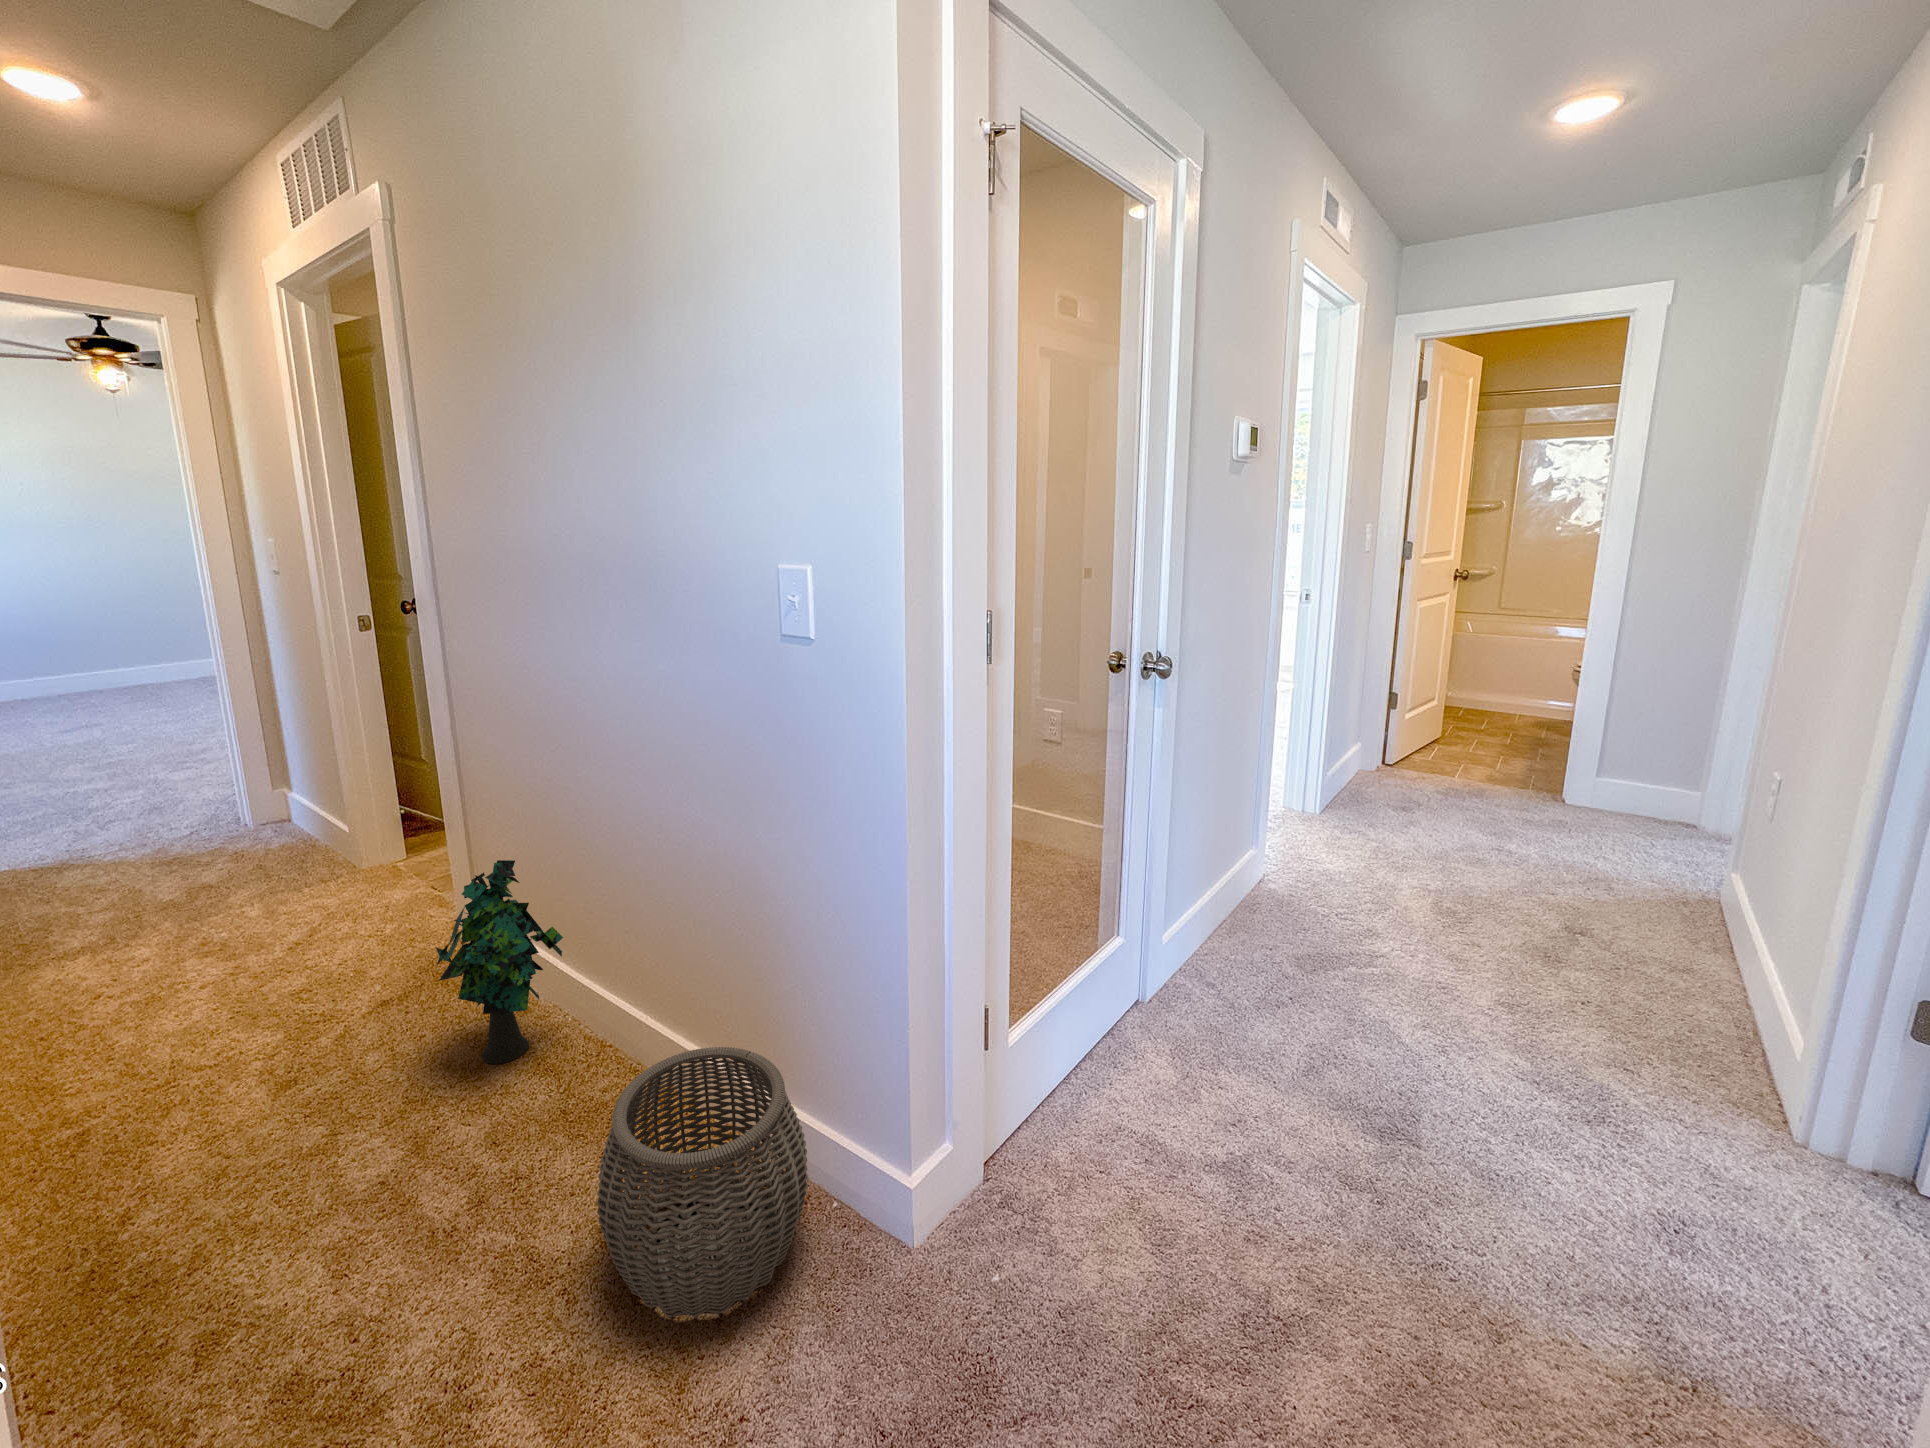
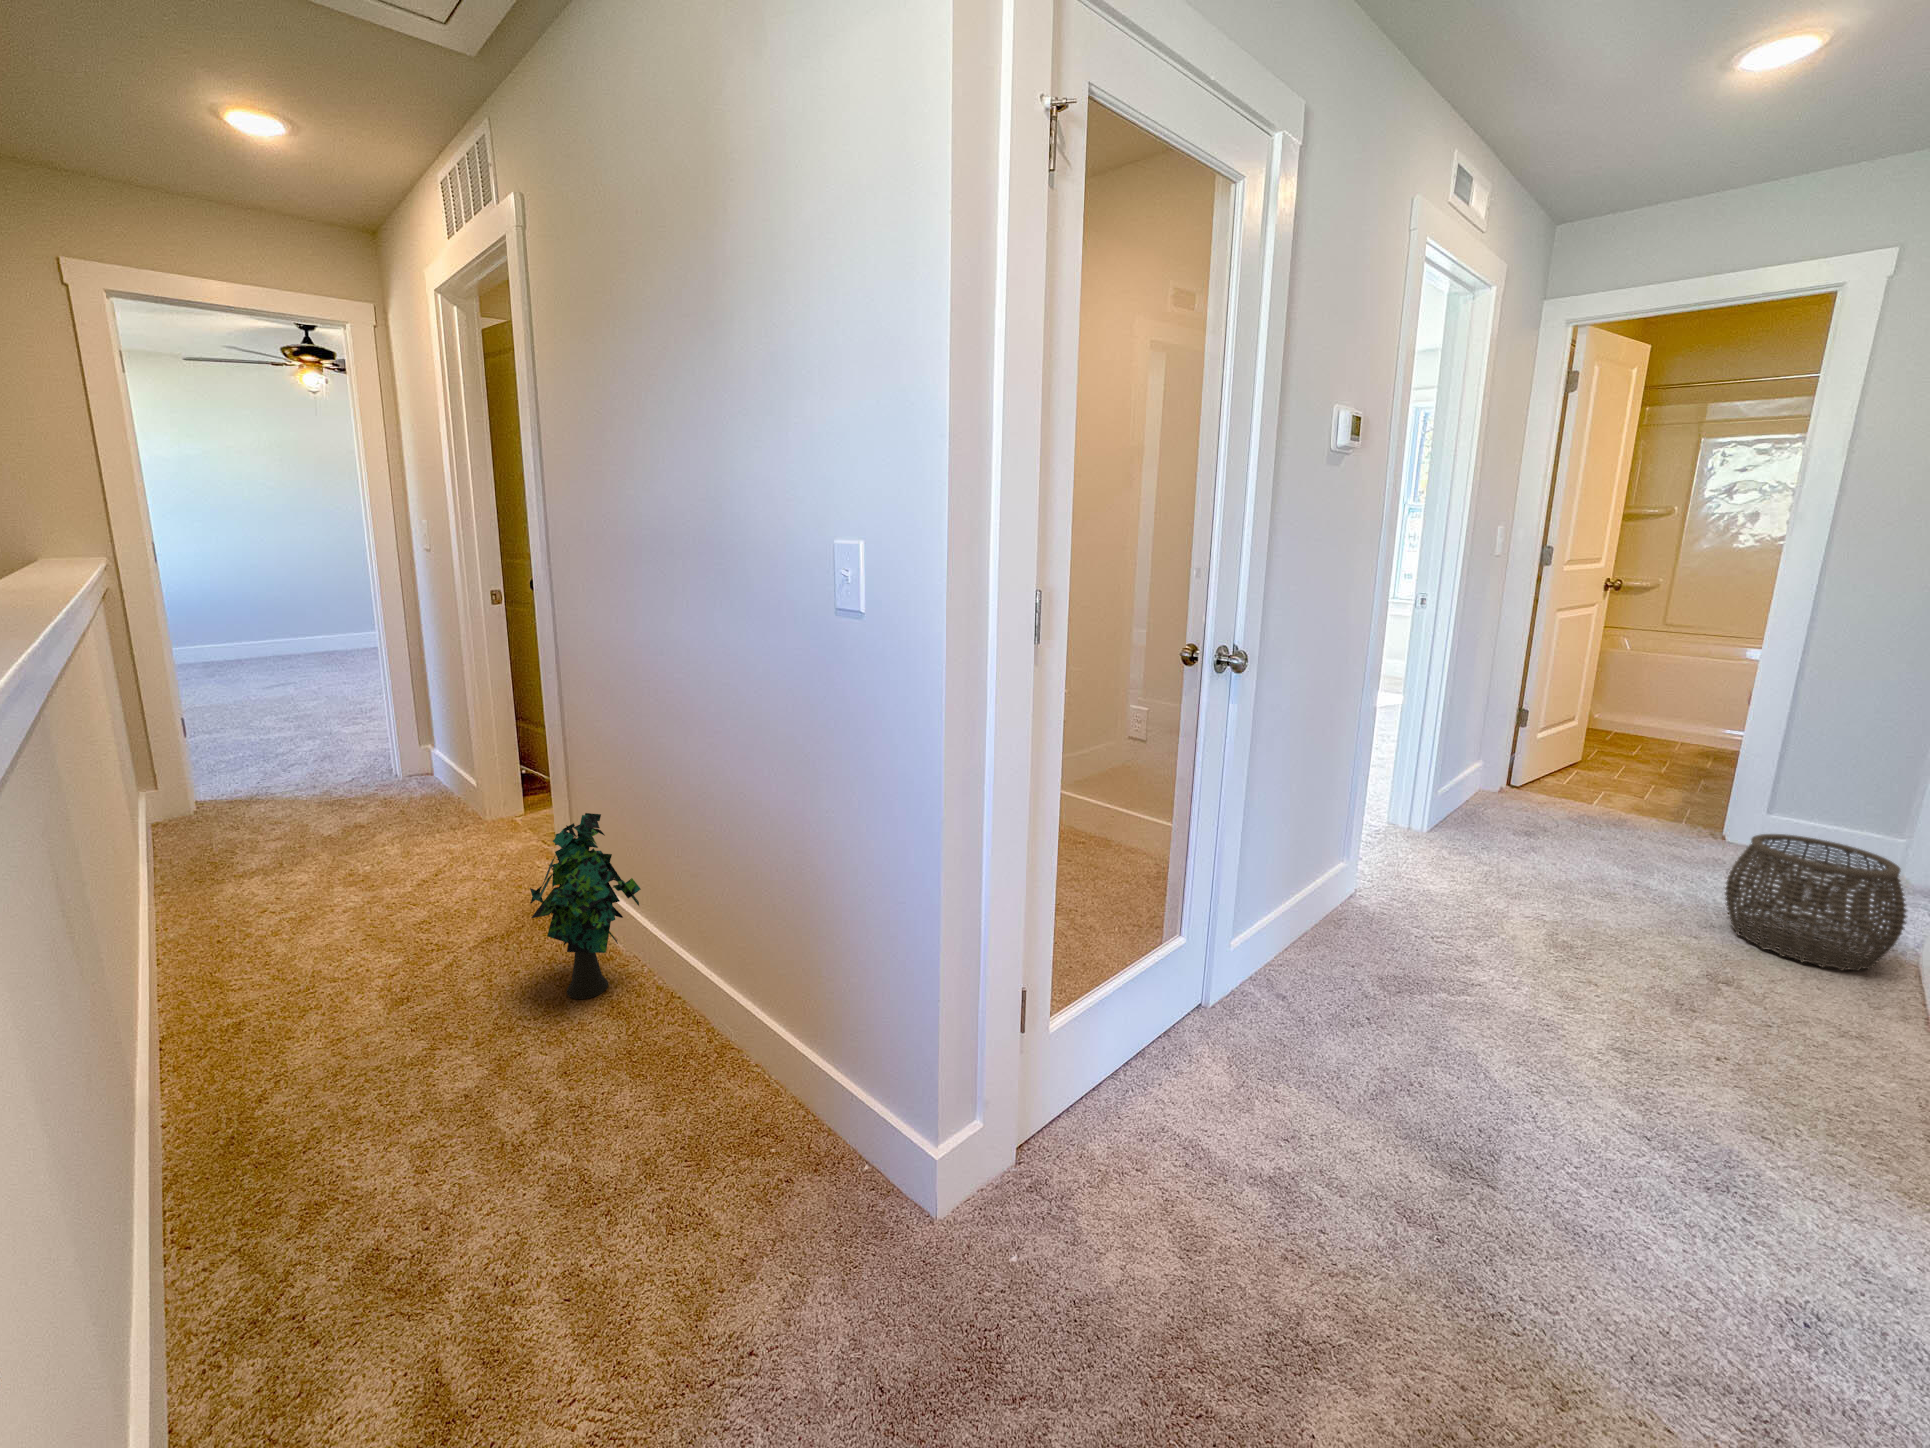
woven basket: present [597,1047,808,1318] -> present [1725,834,1907,971]

